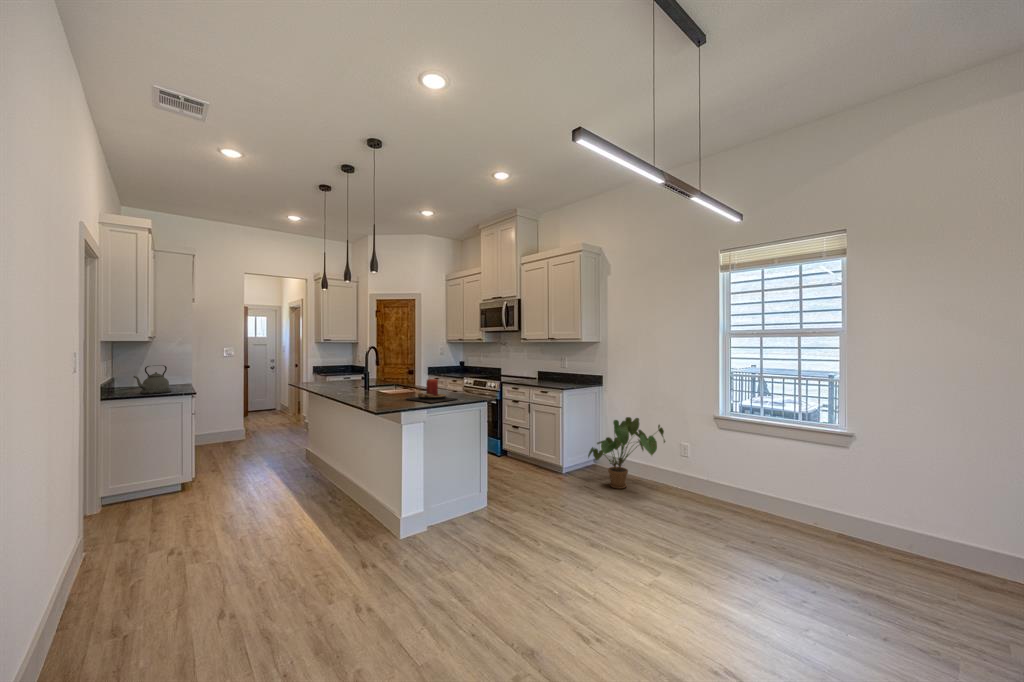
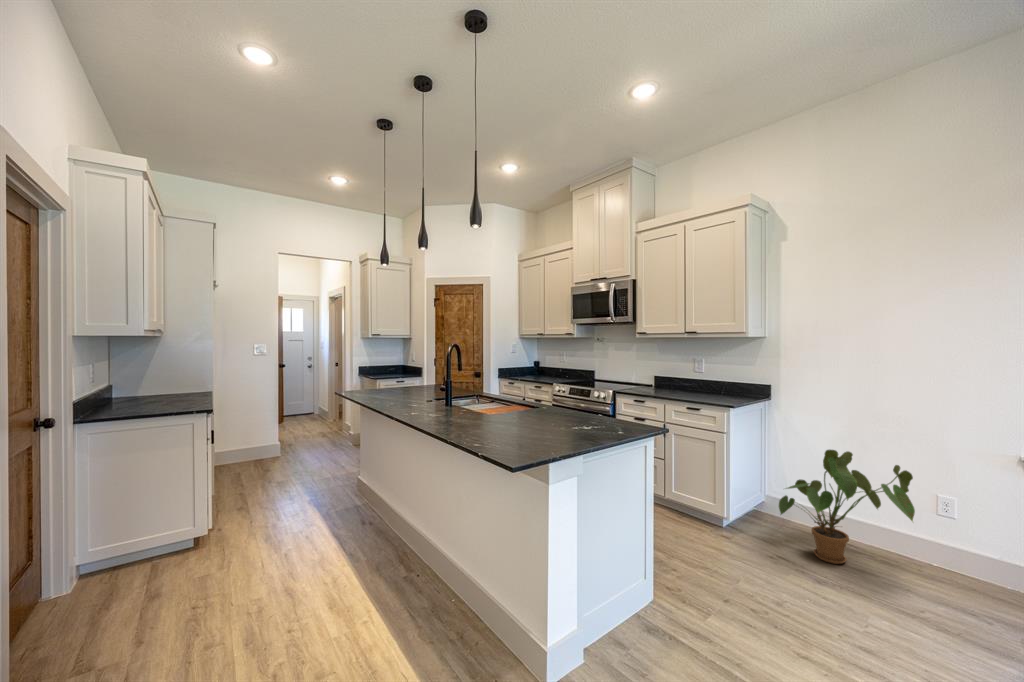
kettle: present [134,365,171,394] -> none [124,369,179,411]
candle: present [406,379,456,403] -> none [529,396,615,440]

